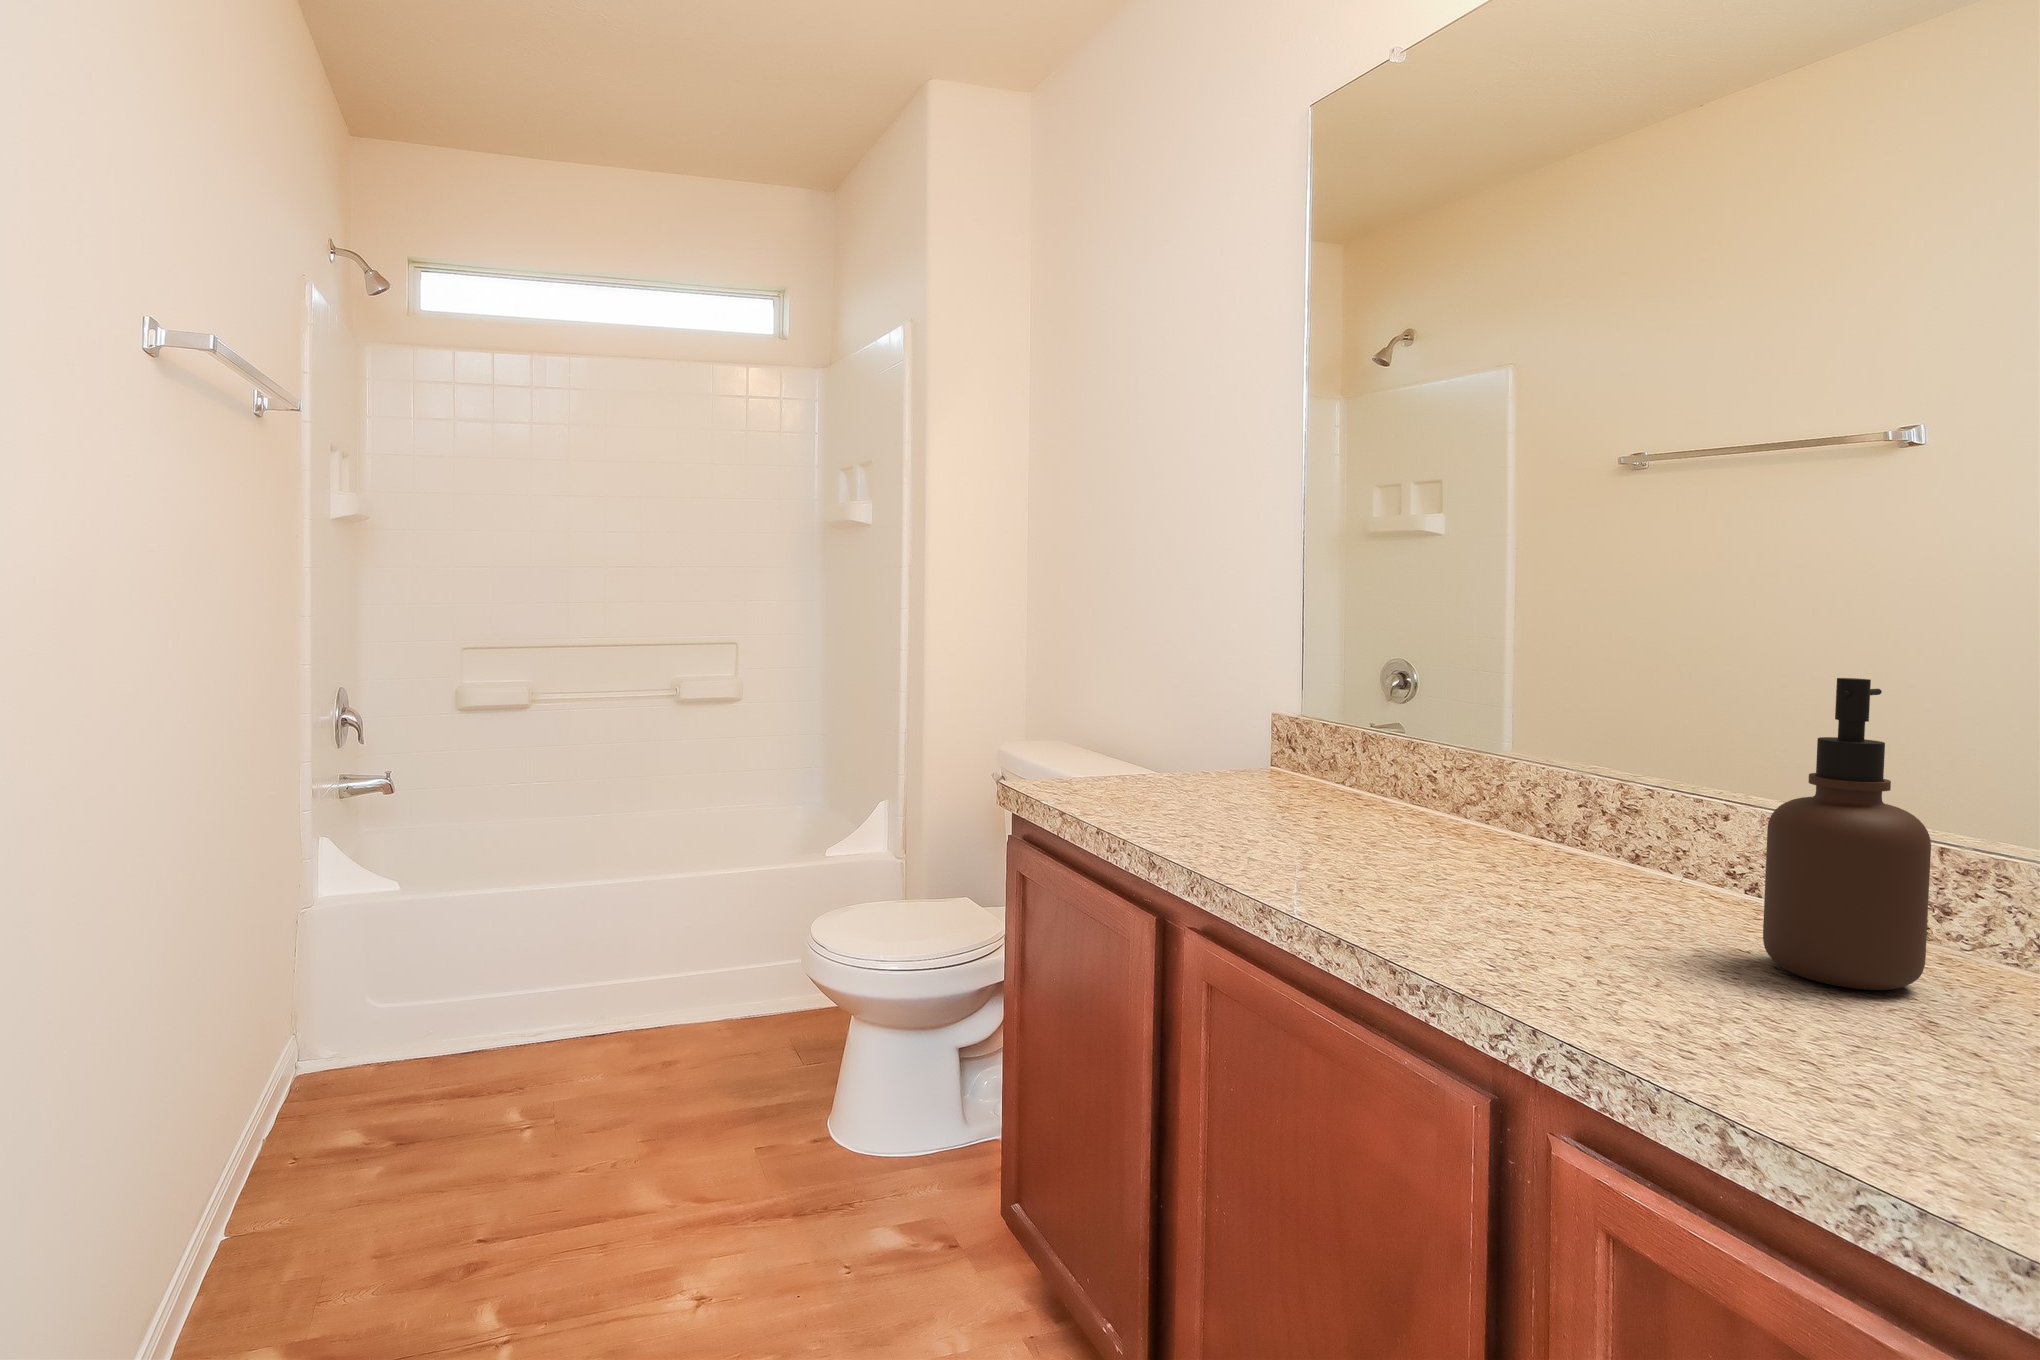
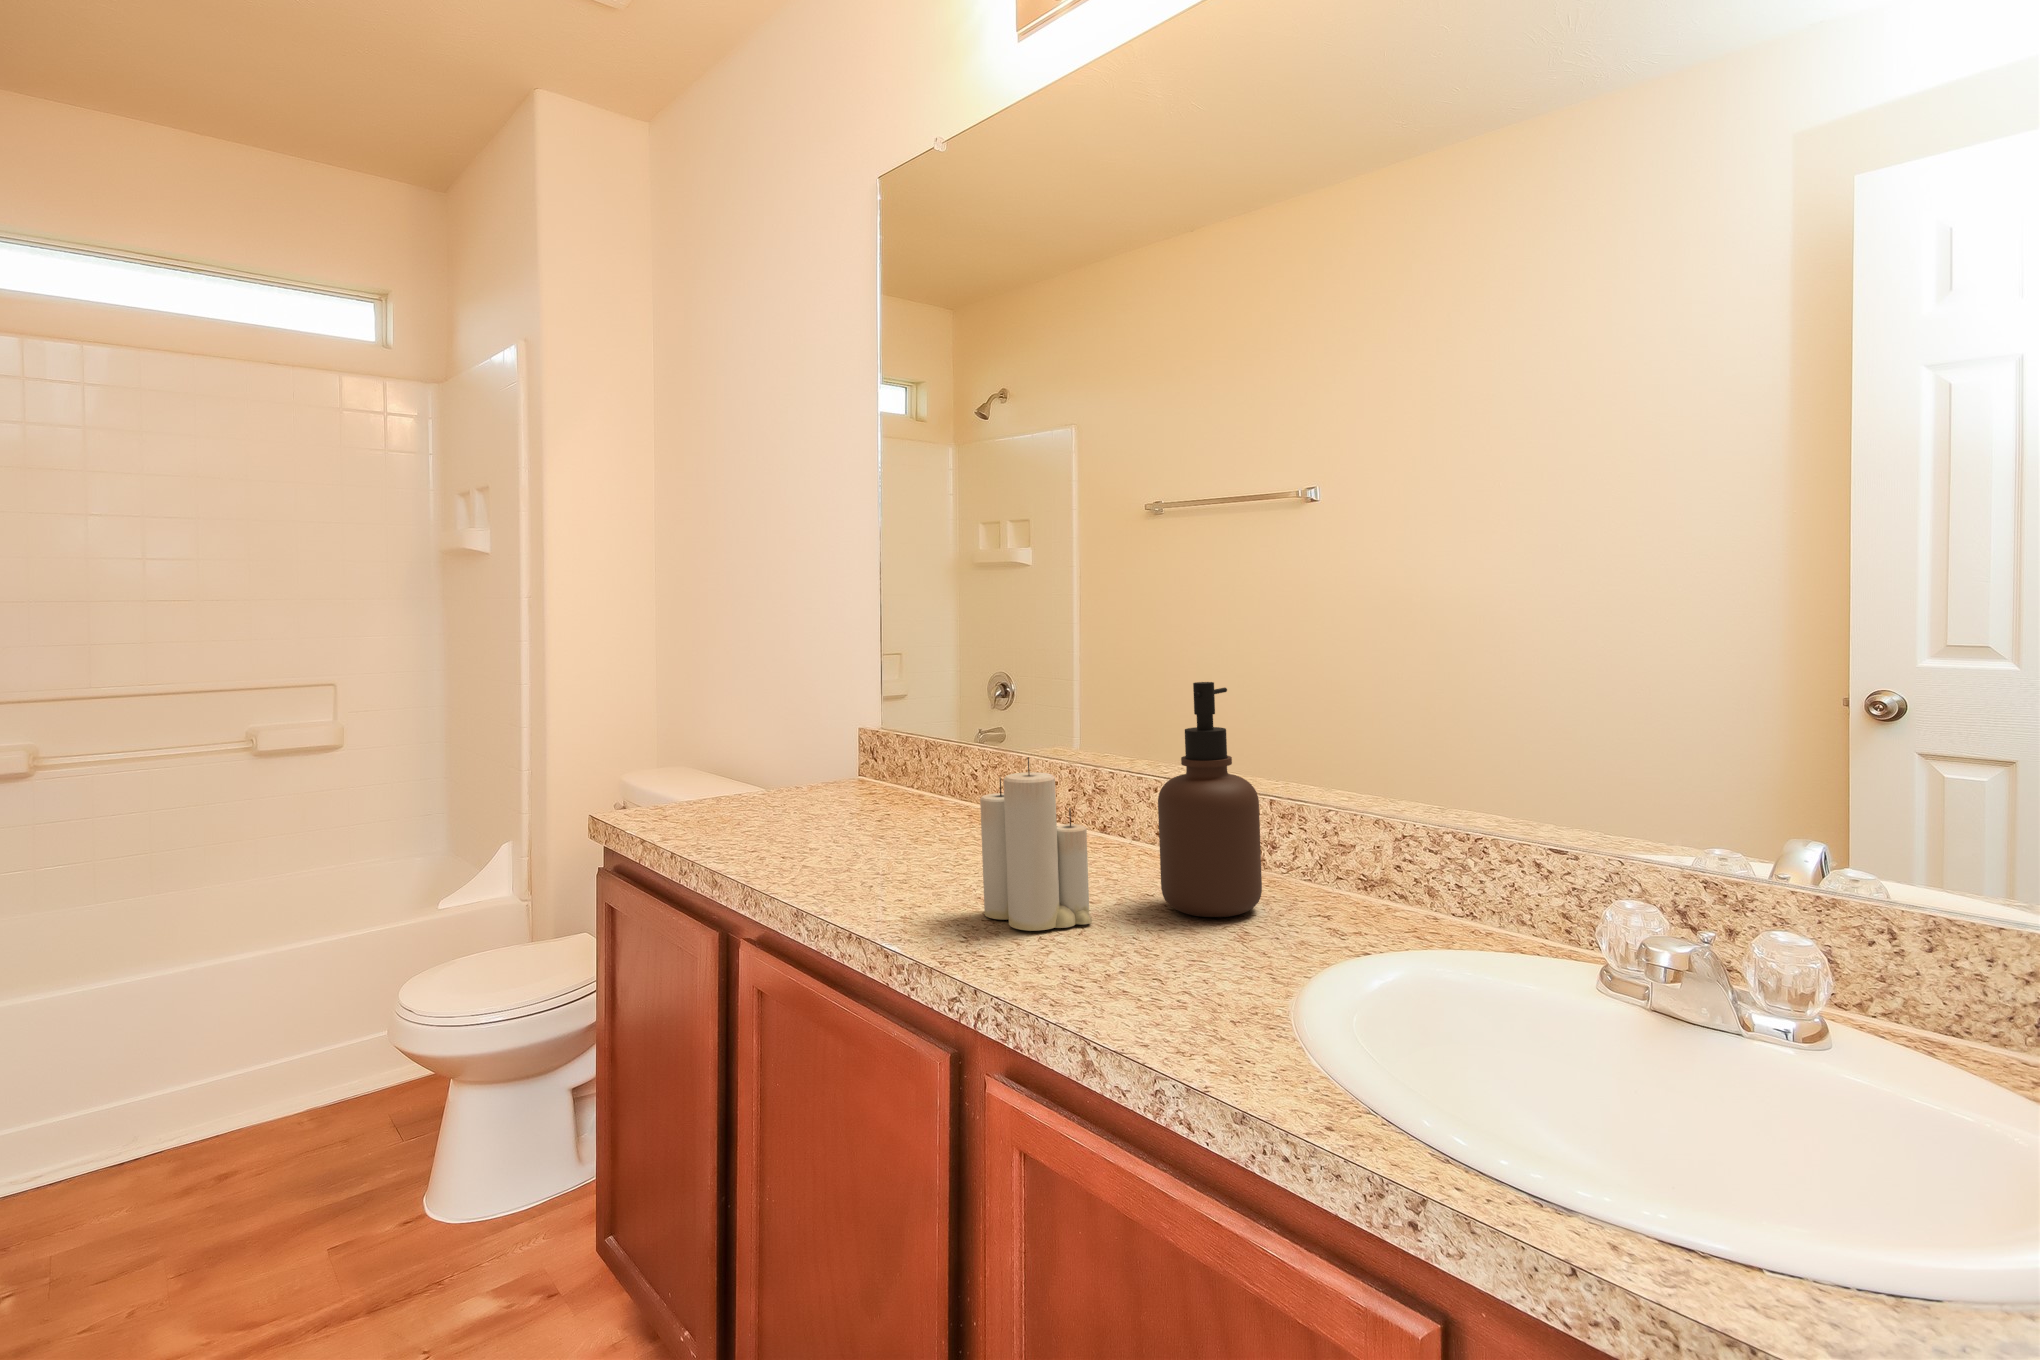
candle: none [1512,753,1668,972] -> present [980,757,1092,931]

